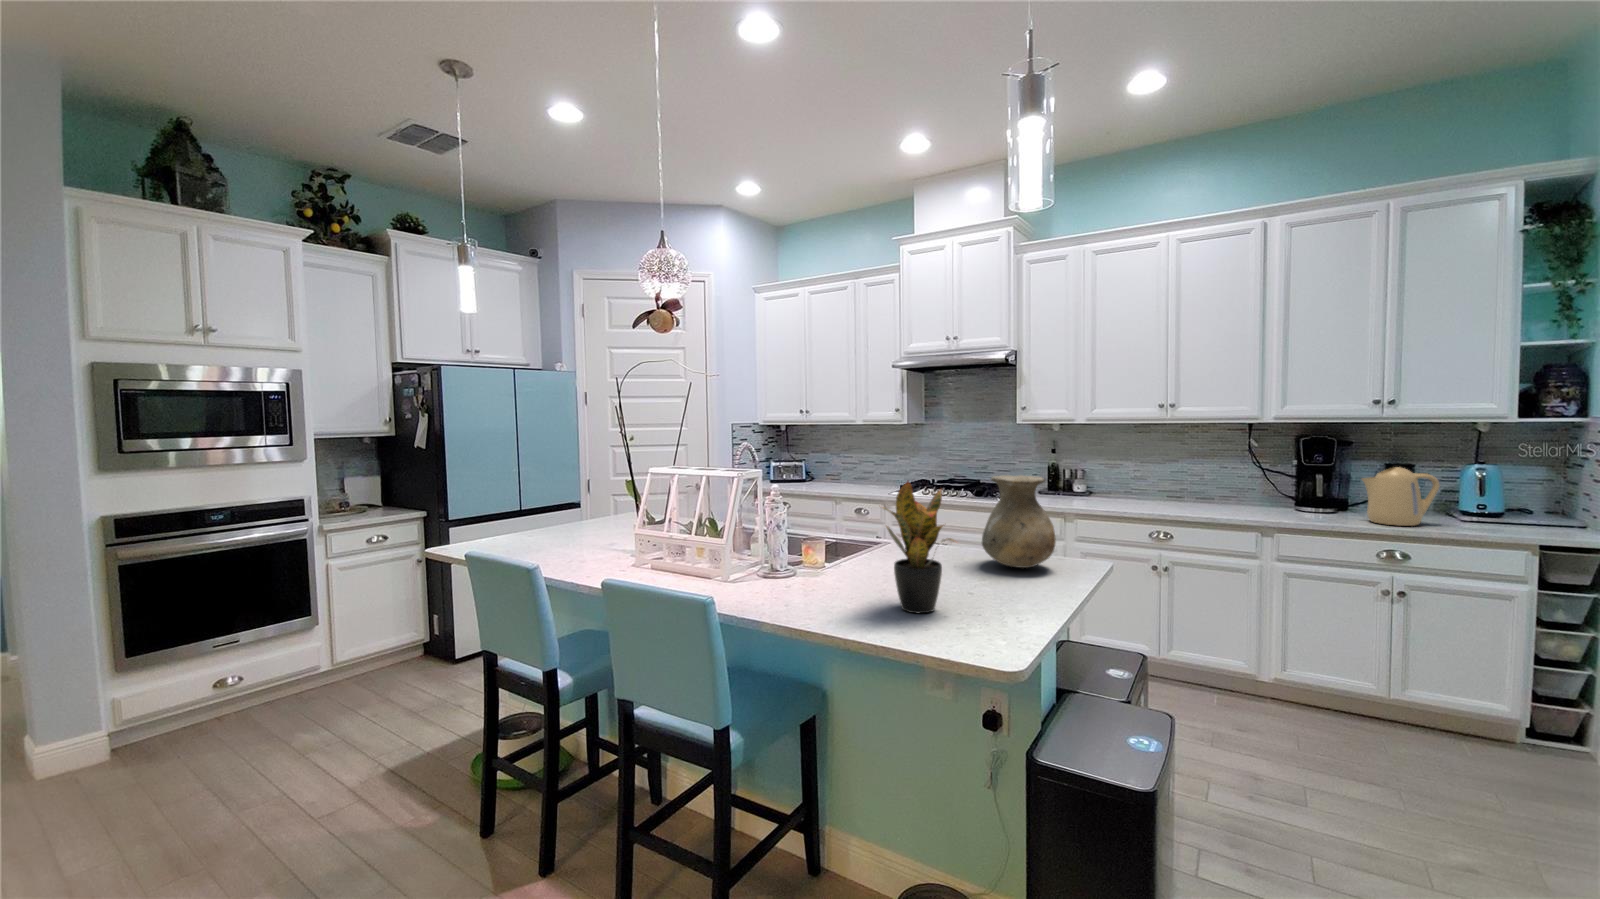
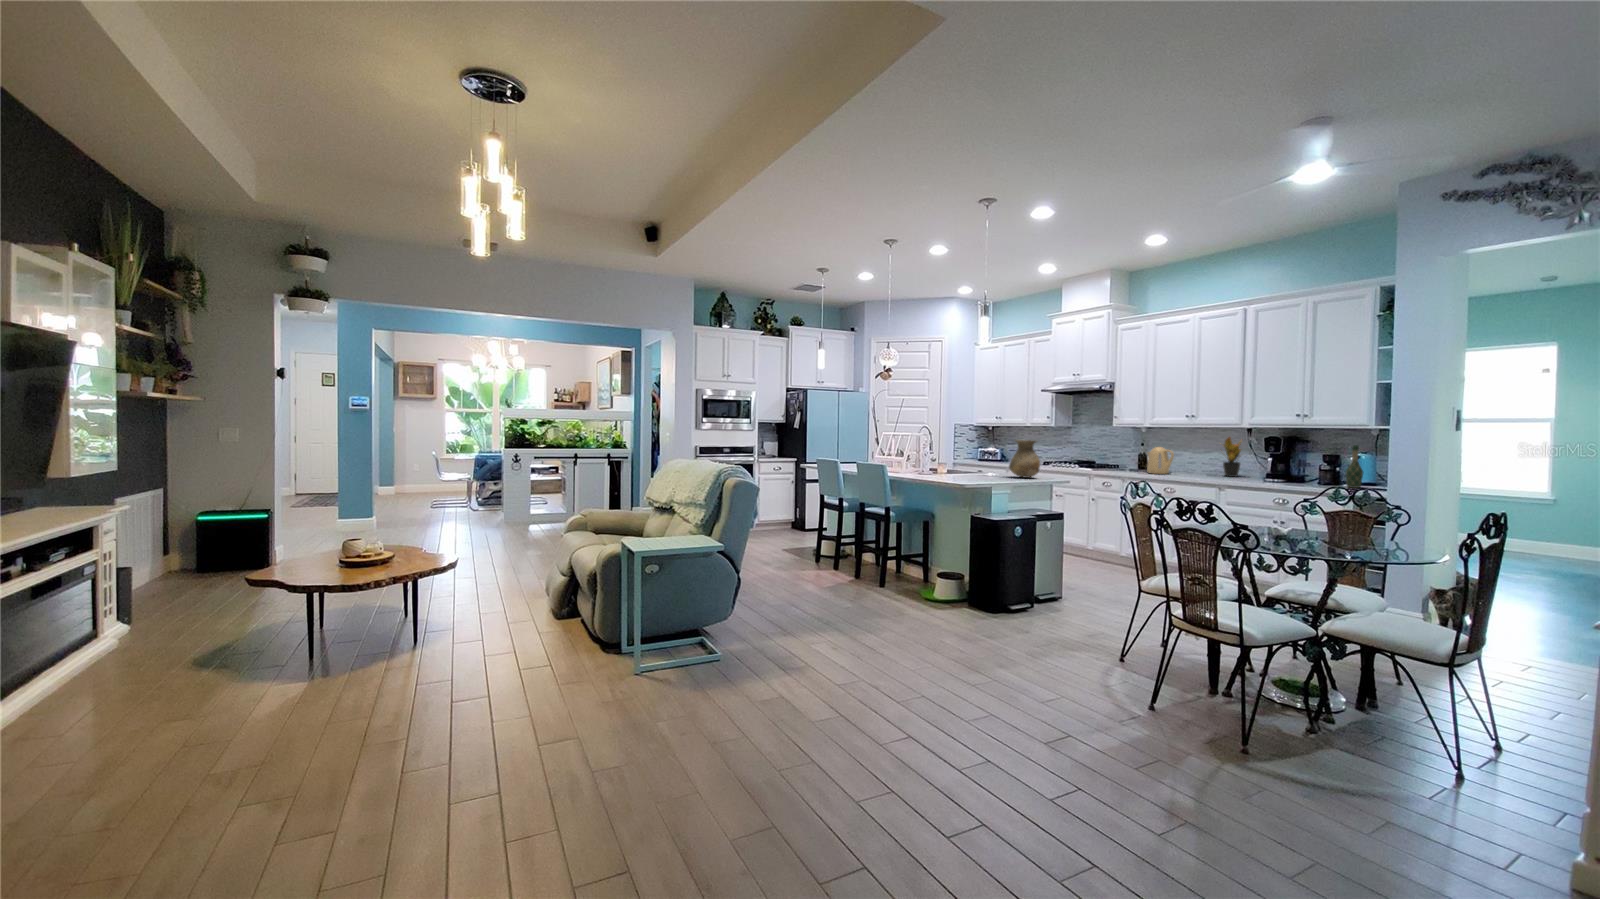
wine bottle: none [1488,453,1523,528] -> present [1346,445,1363,488]
kettle: present [1362,467,1440,526] -> present [1147,447,1174,474]
potted plant: present [882,481,955,613] -> present [1223,437,1241,477]

